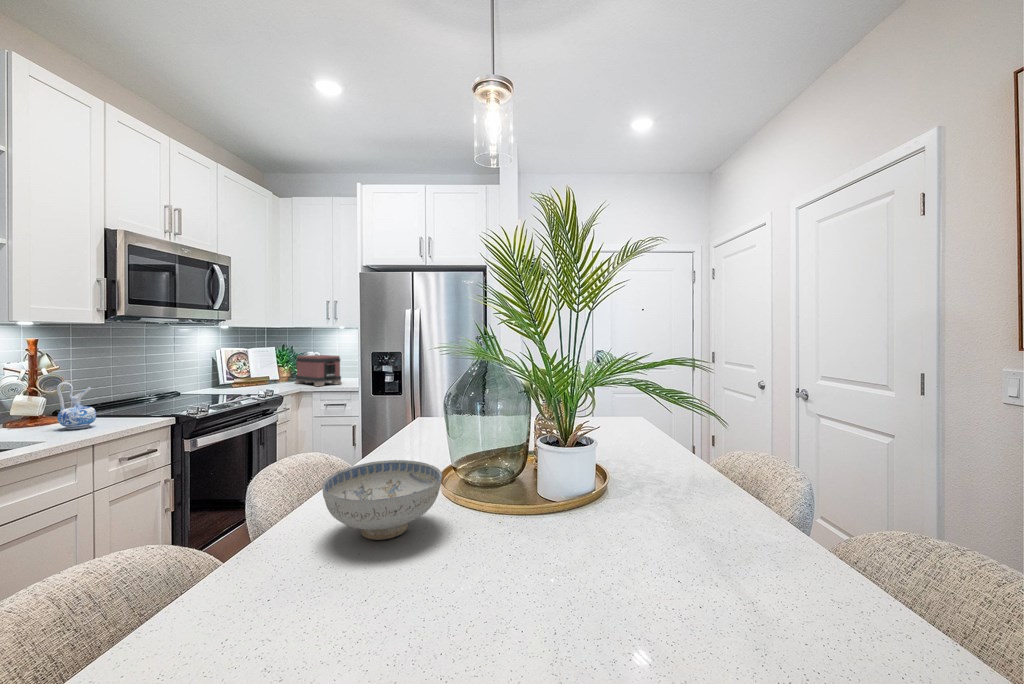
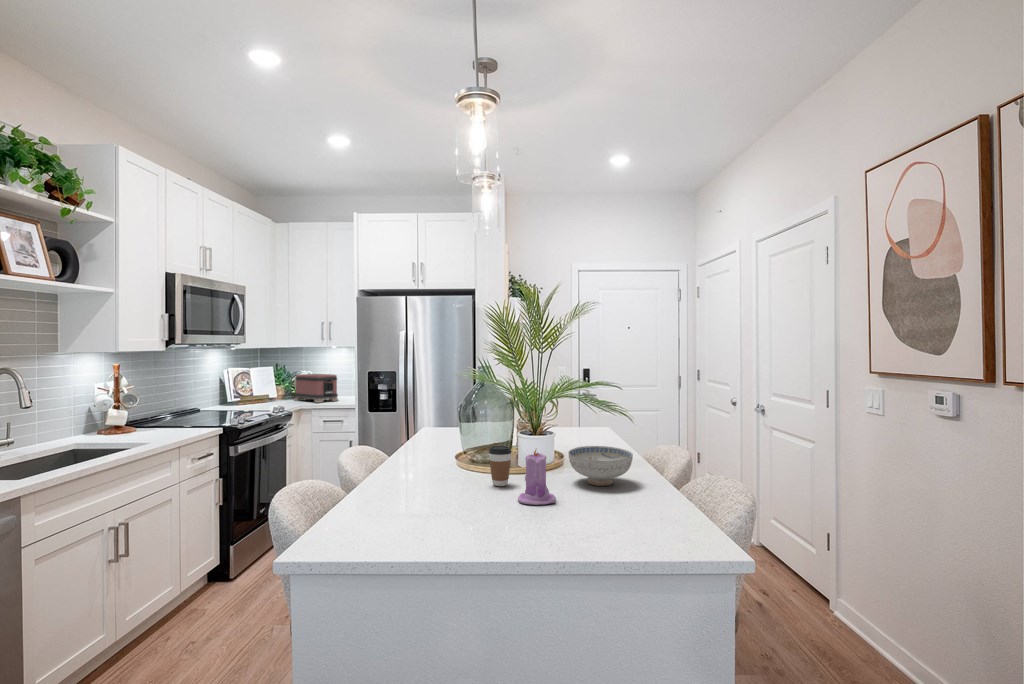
ceramic pitcher: present [57,382,96,429] -> none [146,399,172,436]
ceramic bowl: present [322,460,442,540] -> present [568,446,633,486]
coffee cup: none [481,472,525,555] -> present [489,446,511,486]
candle: none [538,493,628,640] -> present [518,450,556,505]

